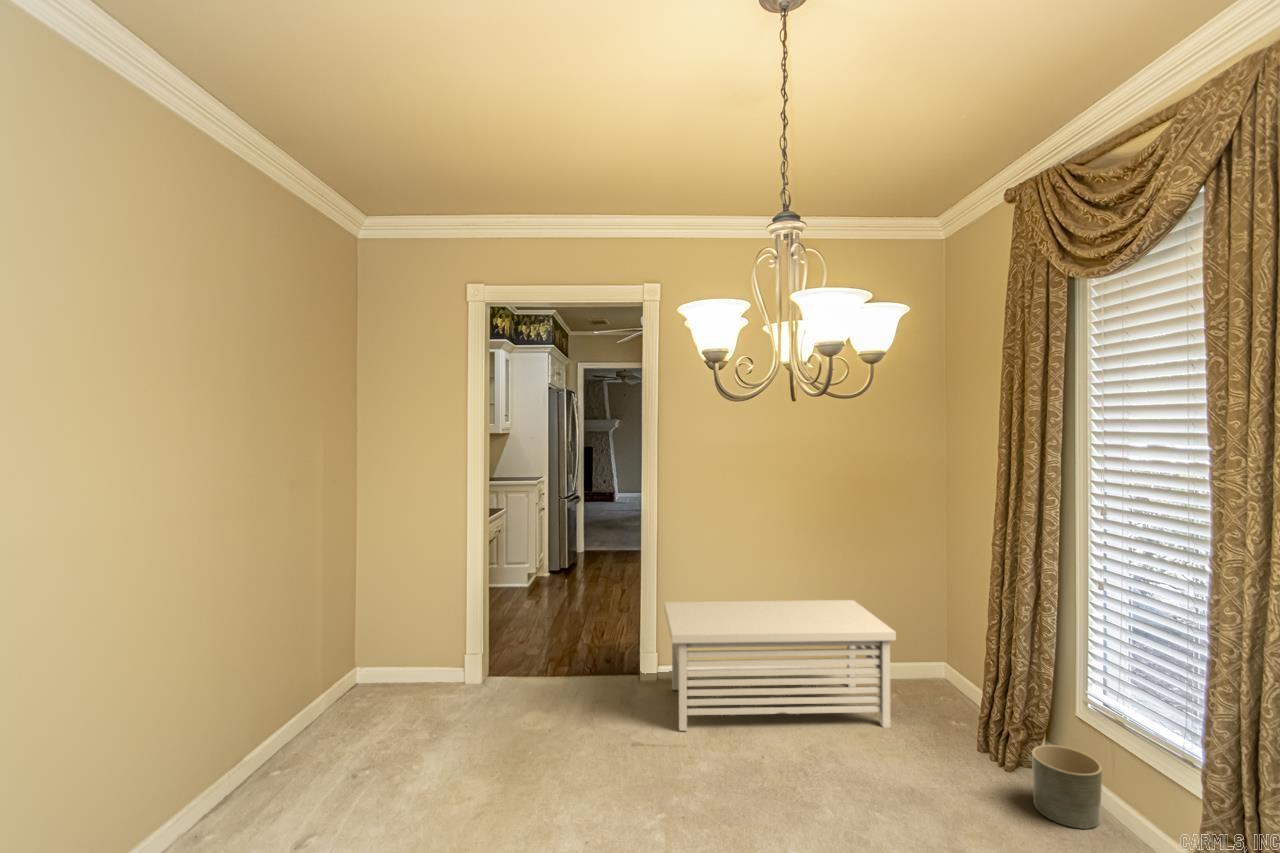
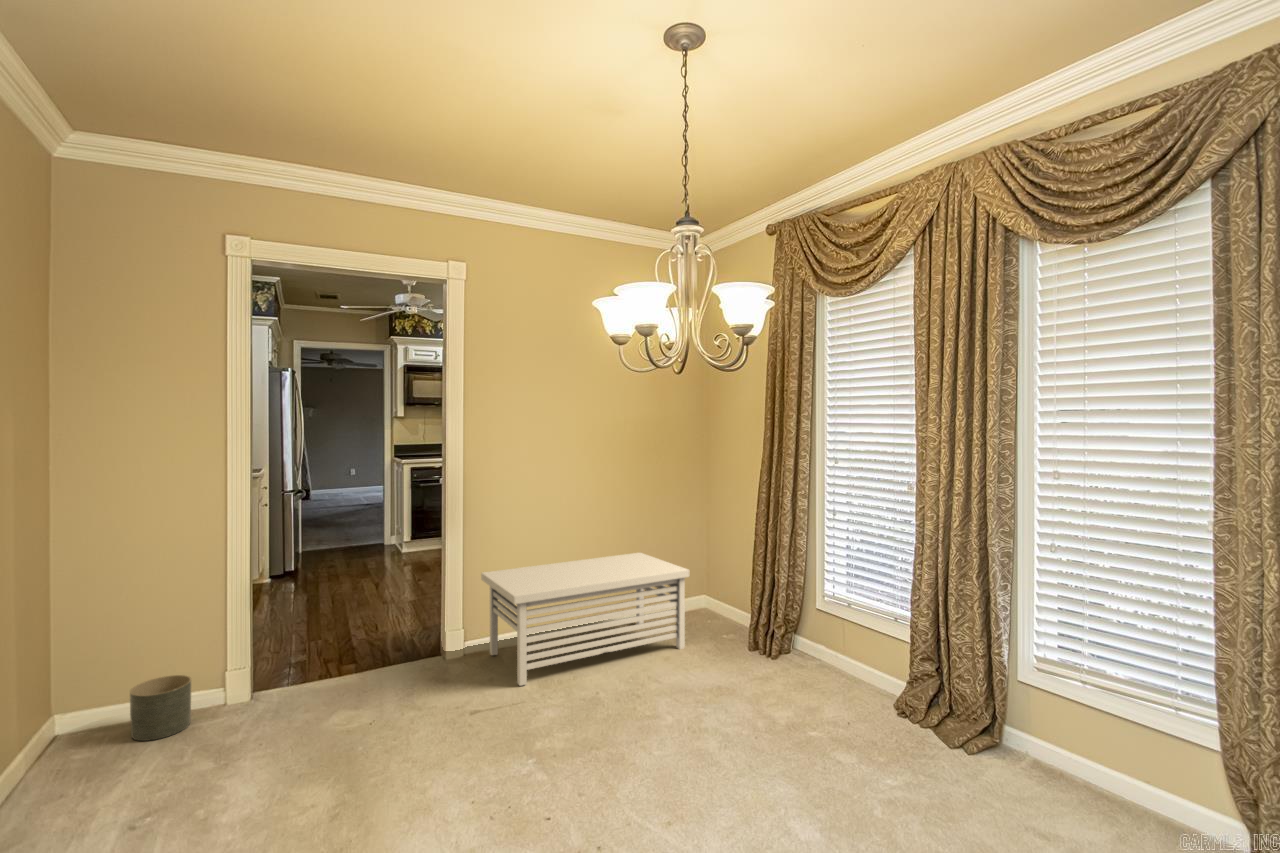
planter: present [1032,745,1102,829] -> present [130,675,191,741]

